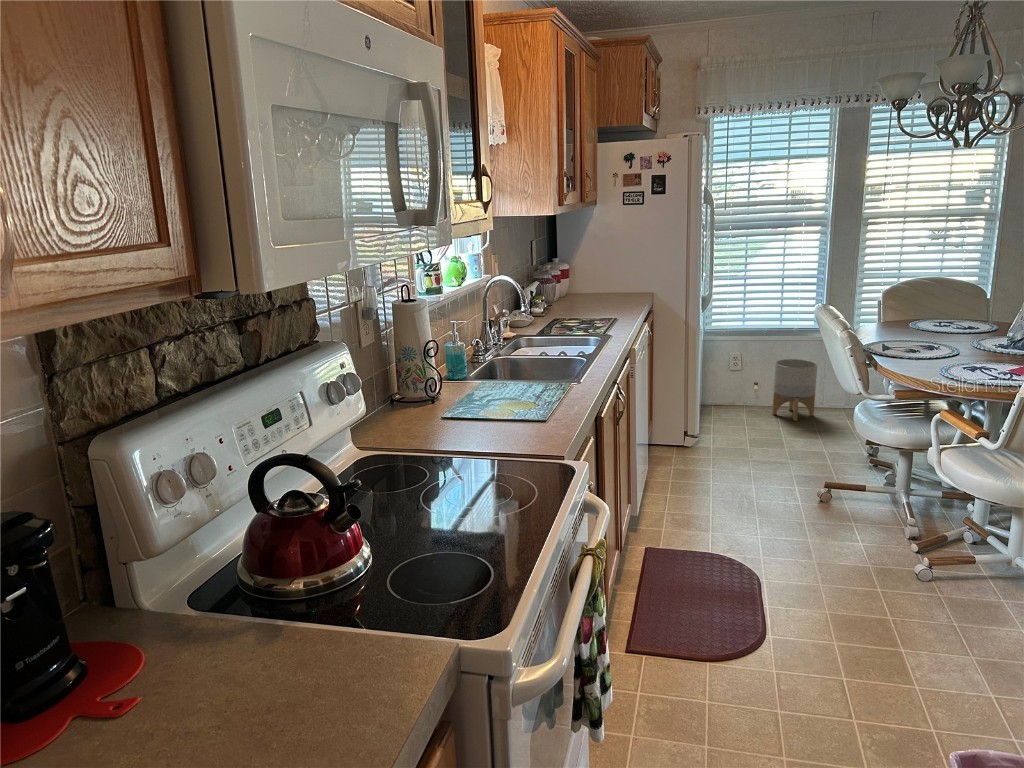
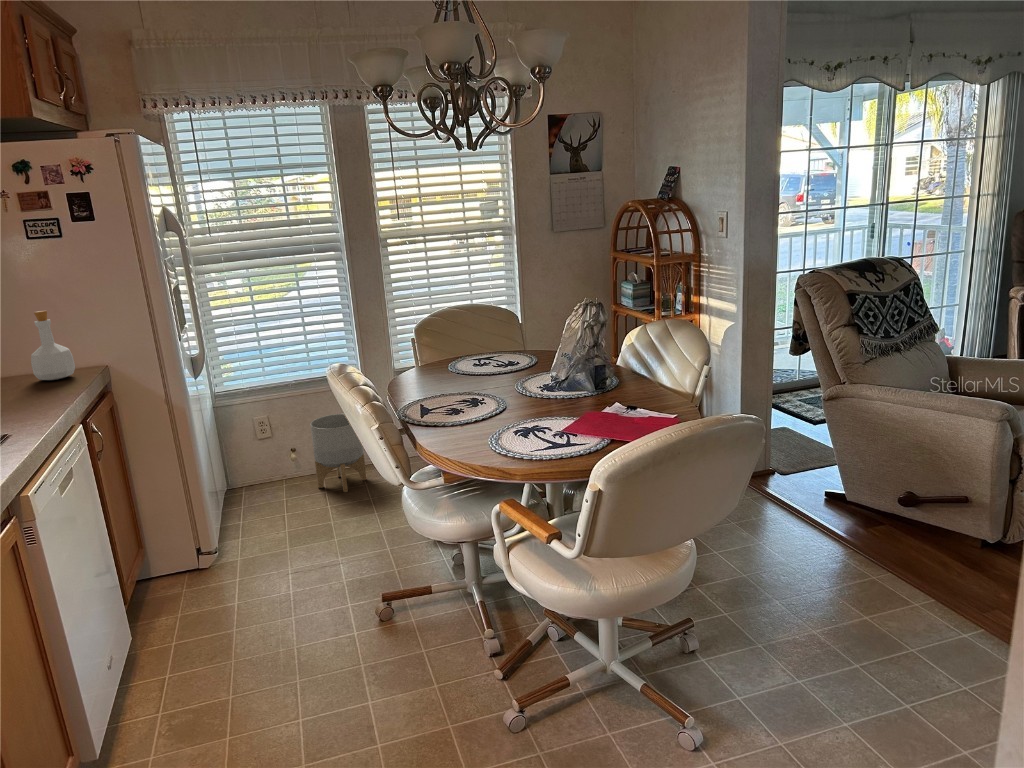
bottle: none [611,251,636,297] -> present [31,310,75,380]

